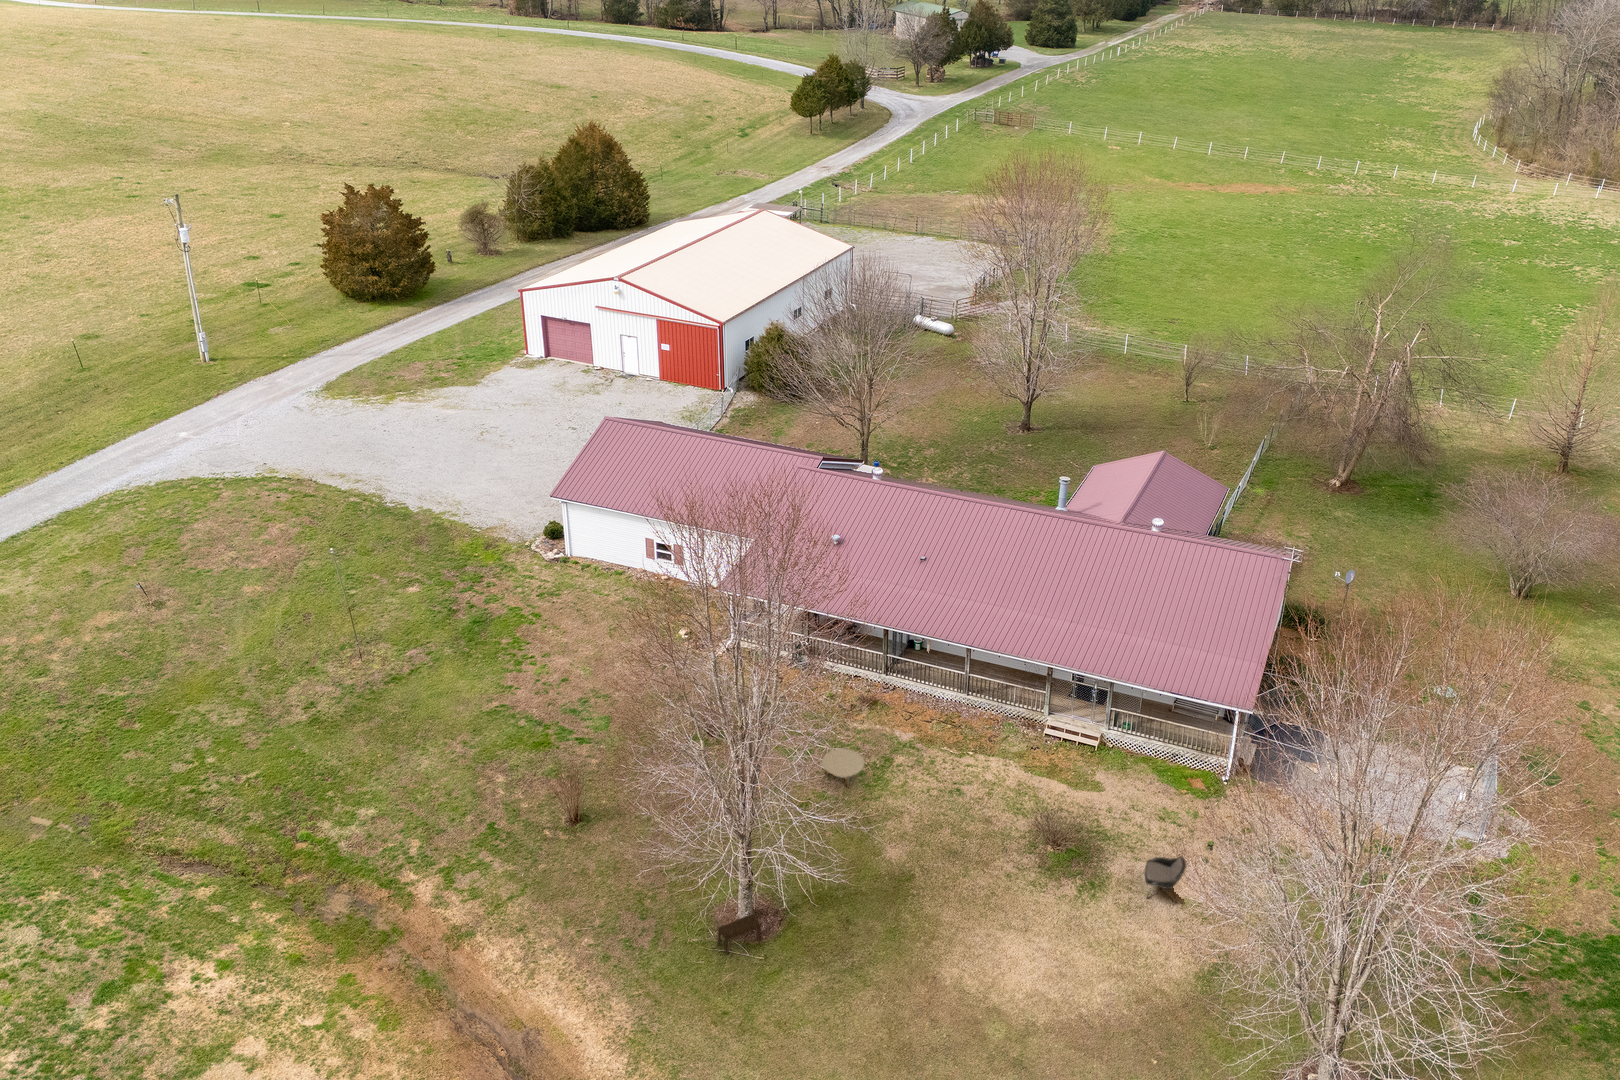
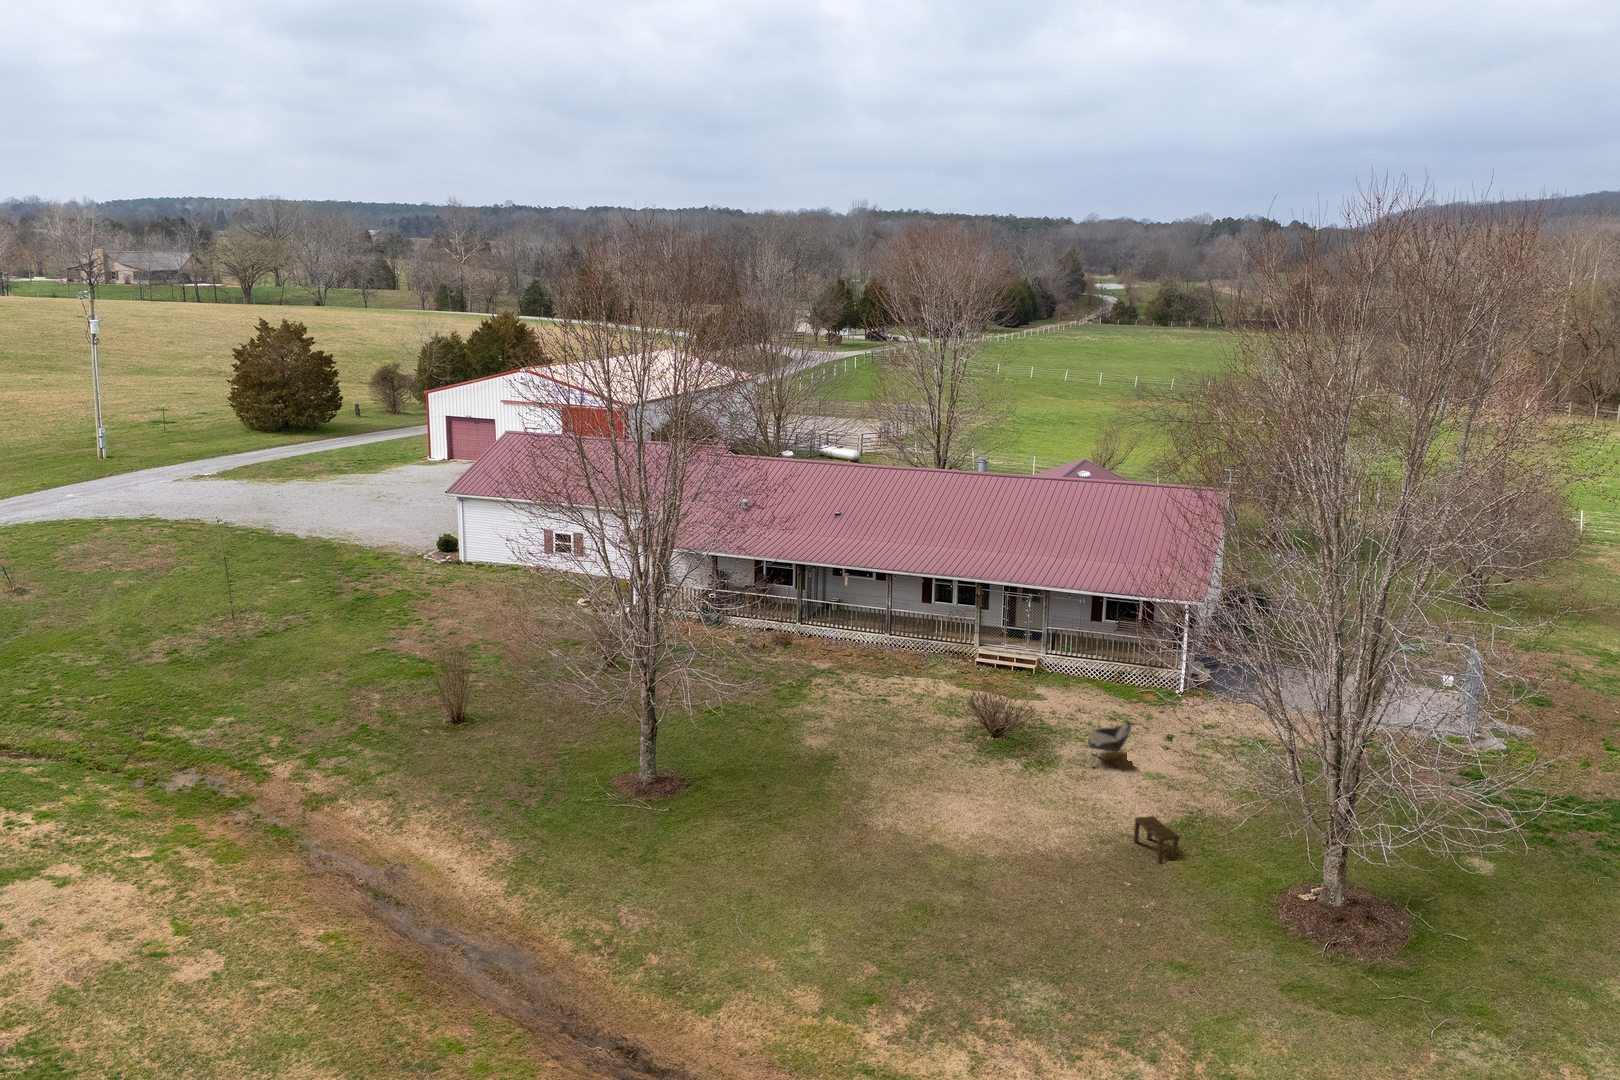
round table: present [822,749,864,788] -> none [736,666,782,699]
bench: present [717,914,761,954] -> present [1134,816,1180,863]

